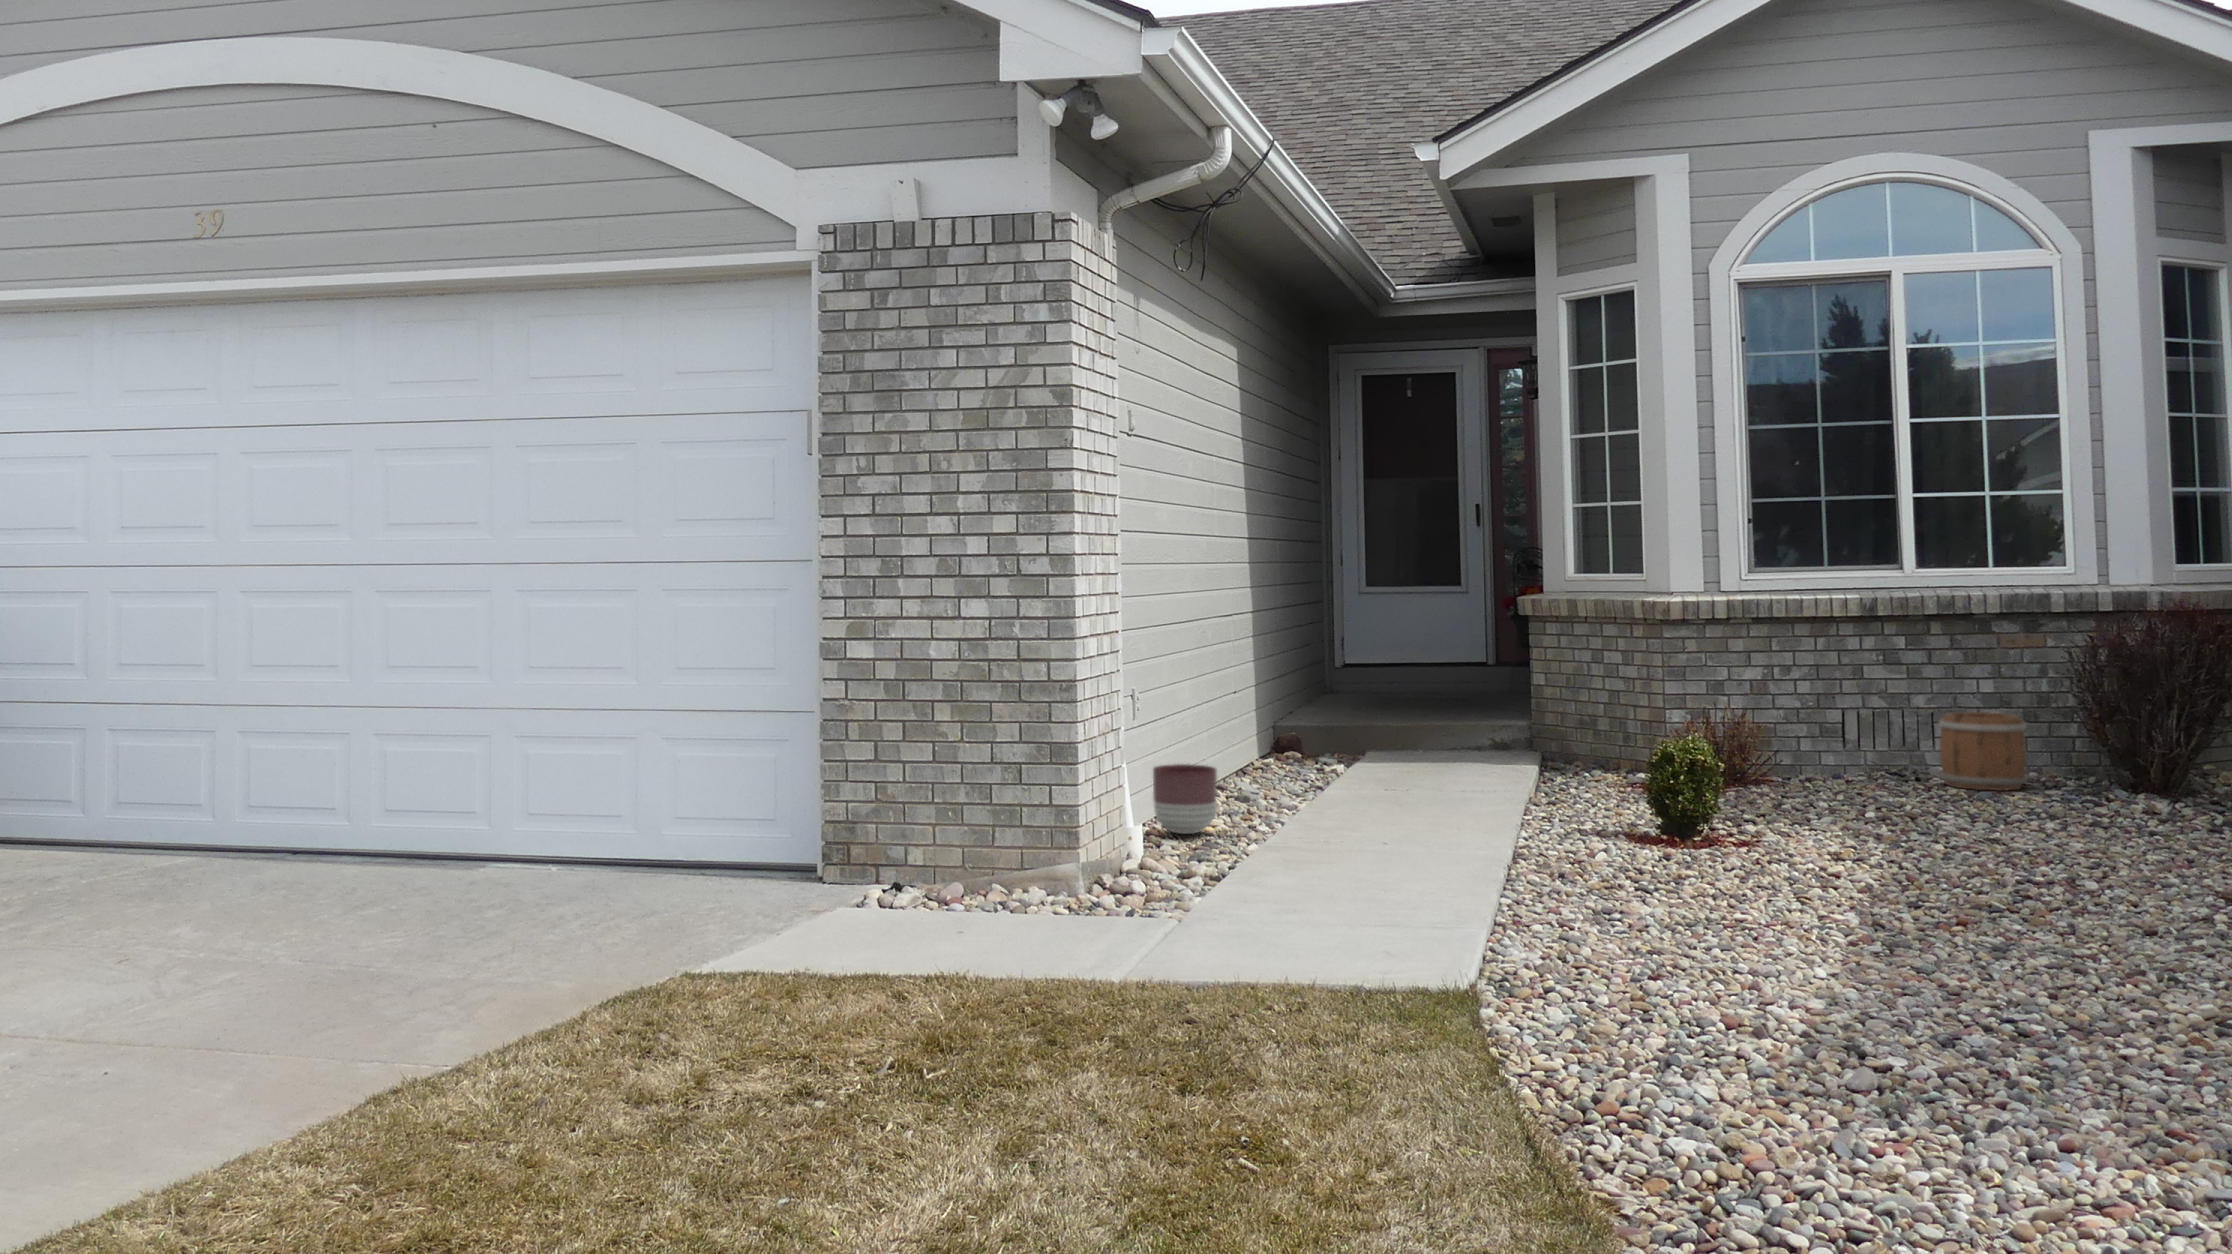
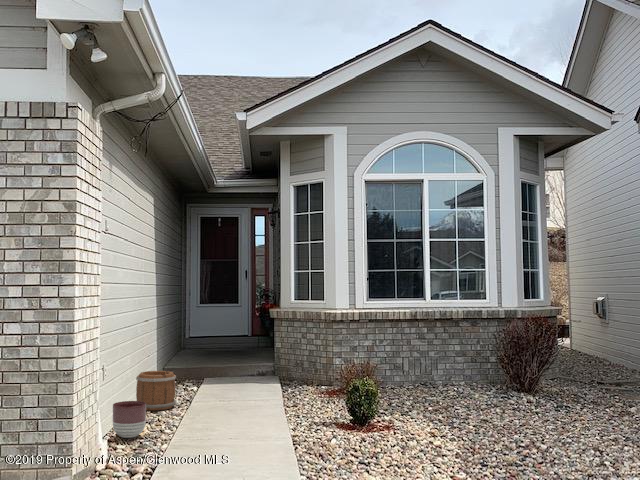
bucket: present [1939,712,2028,791] -> present [136,371,176,411]

